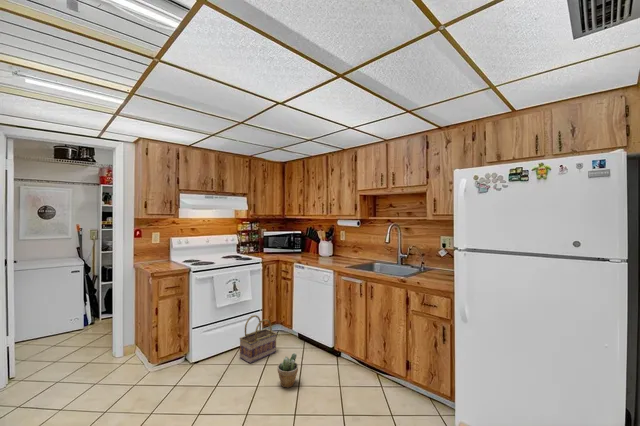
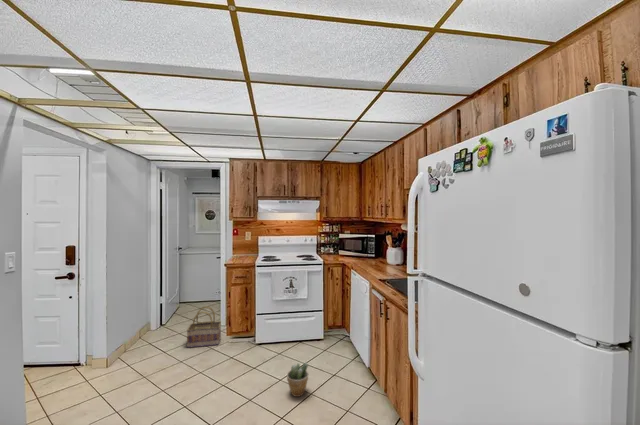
basket: present [240,315,277,363] -> present [187,307,221,348]

